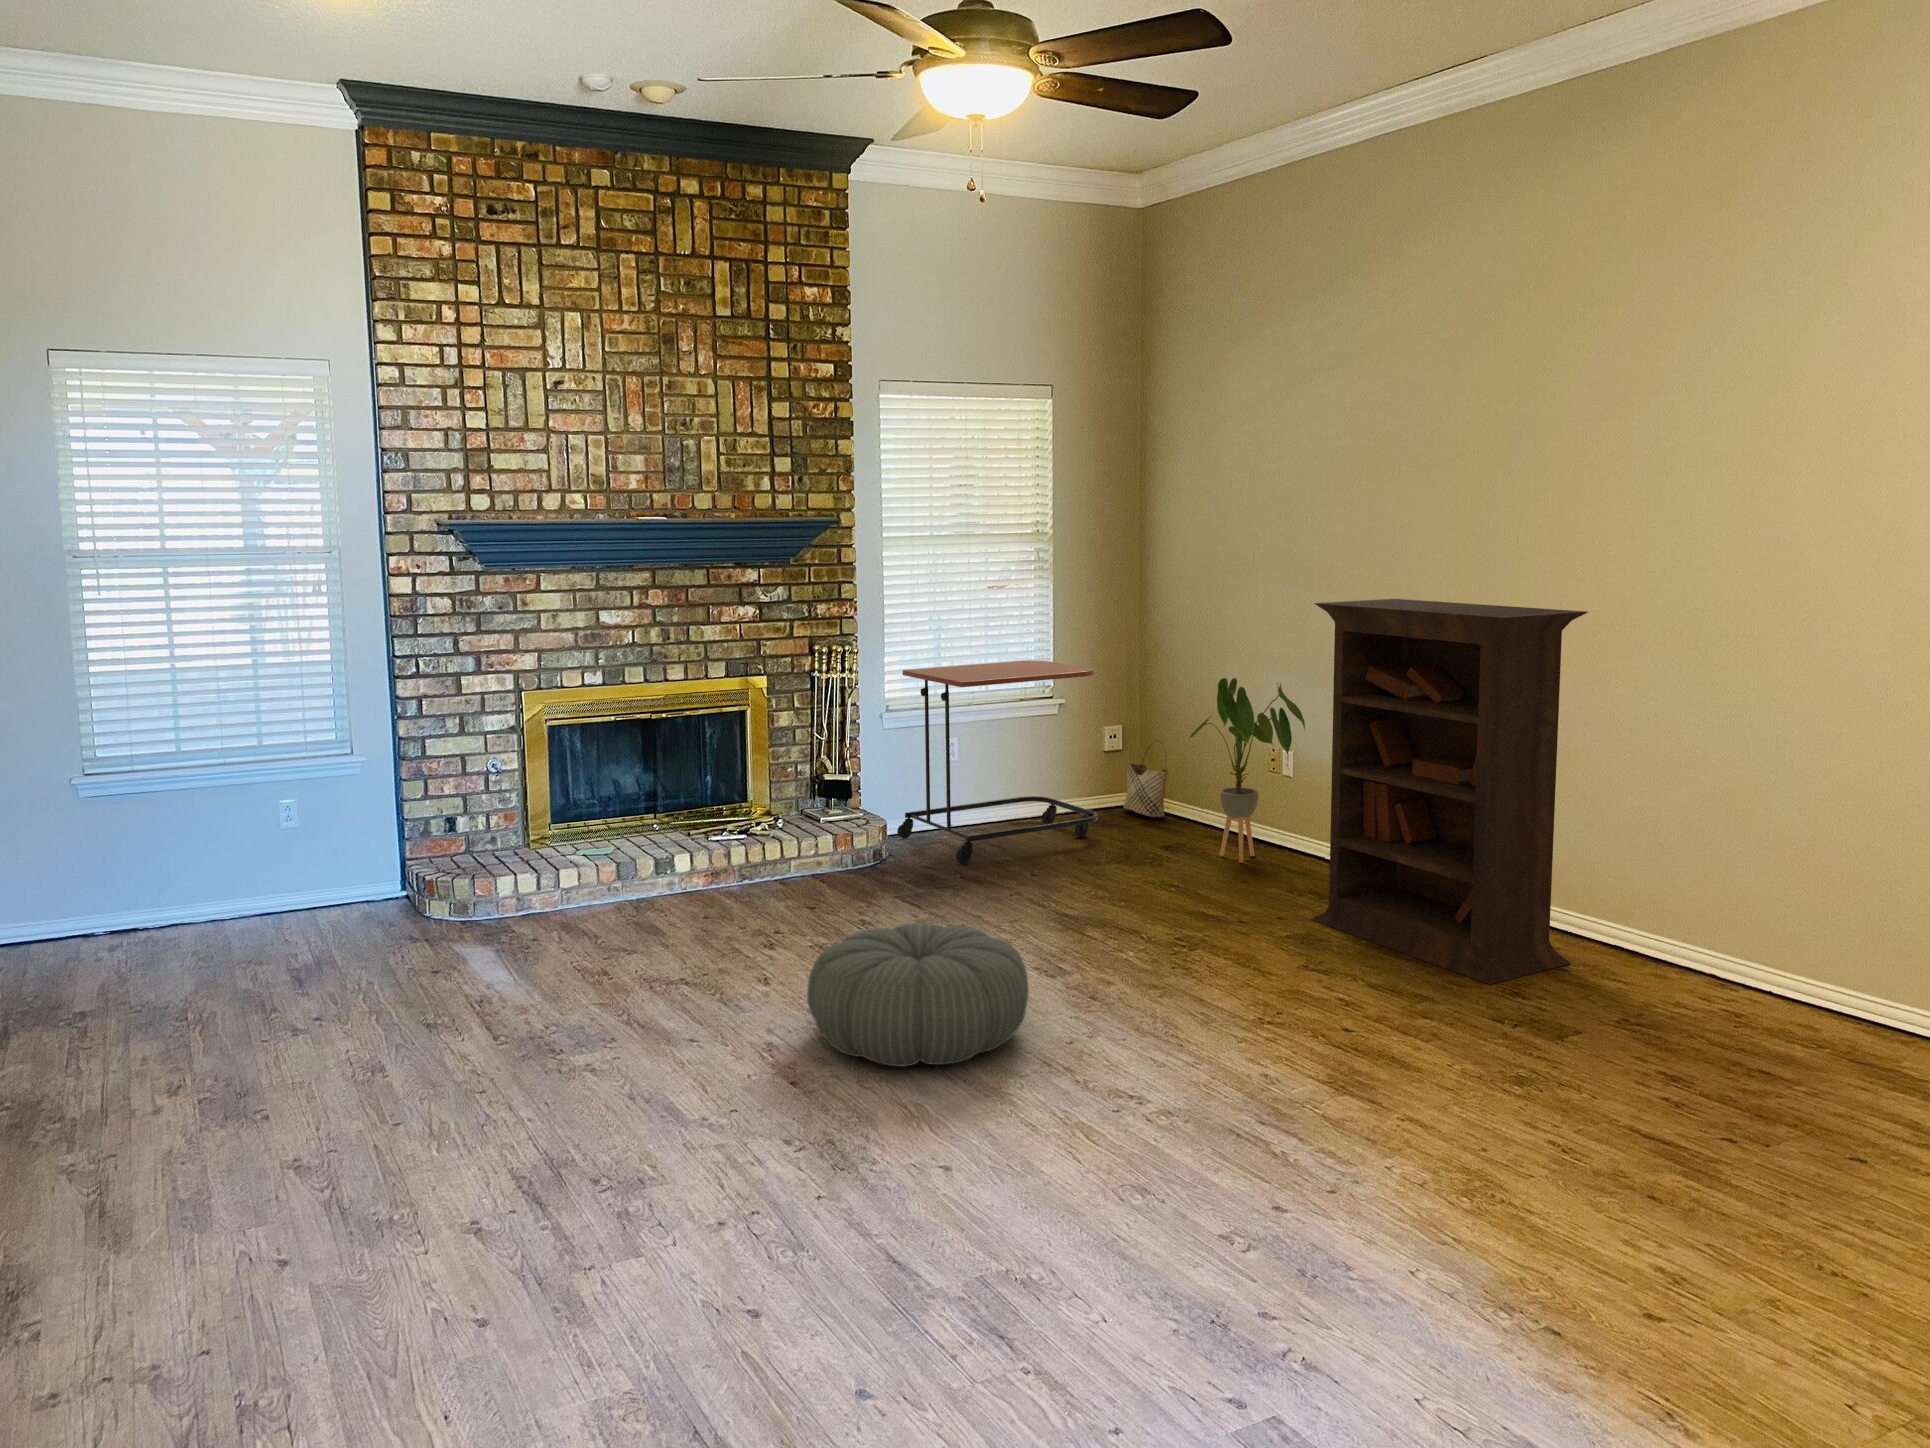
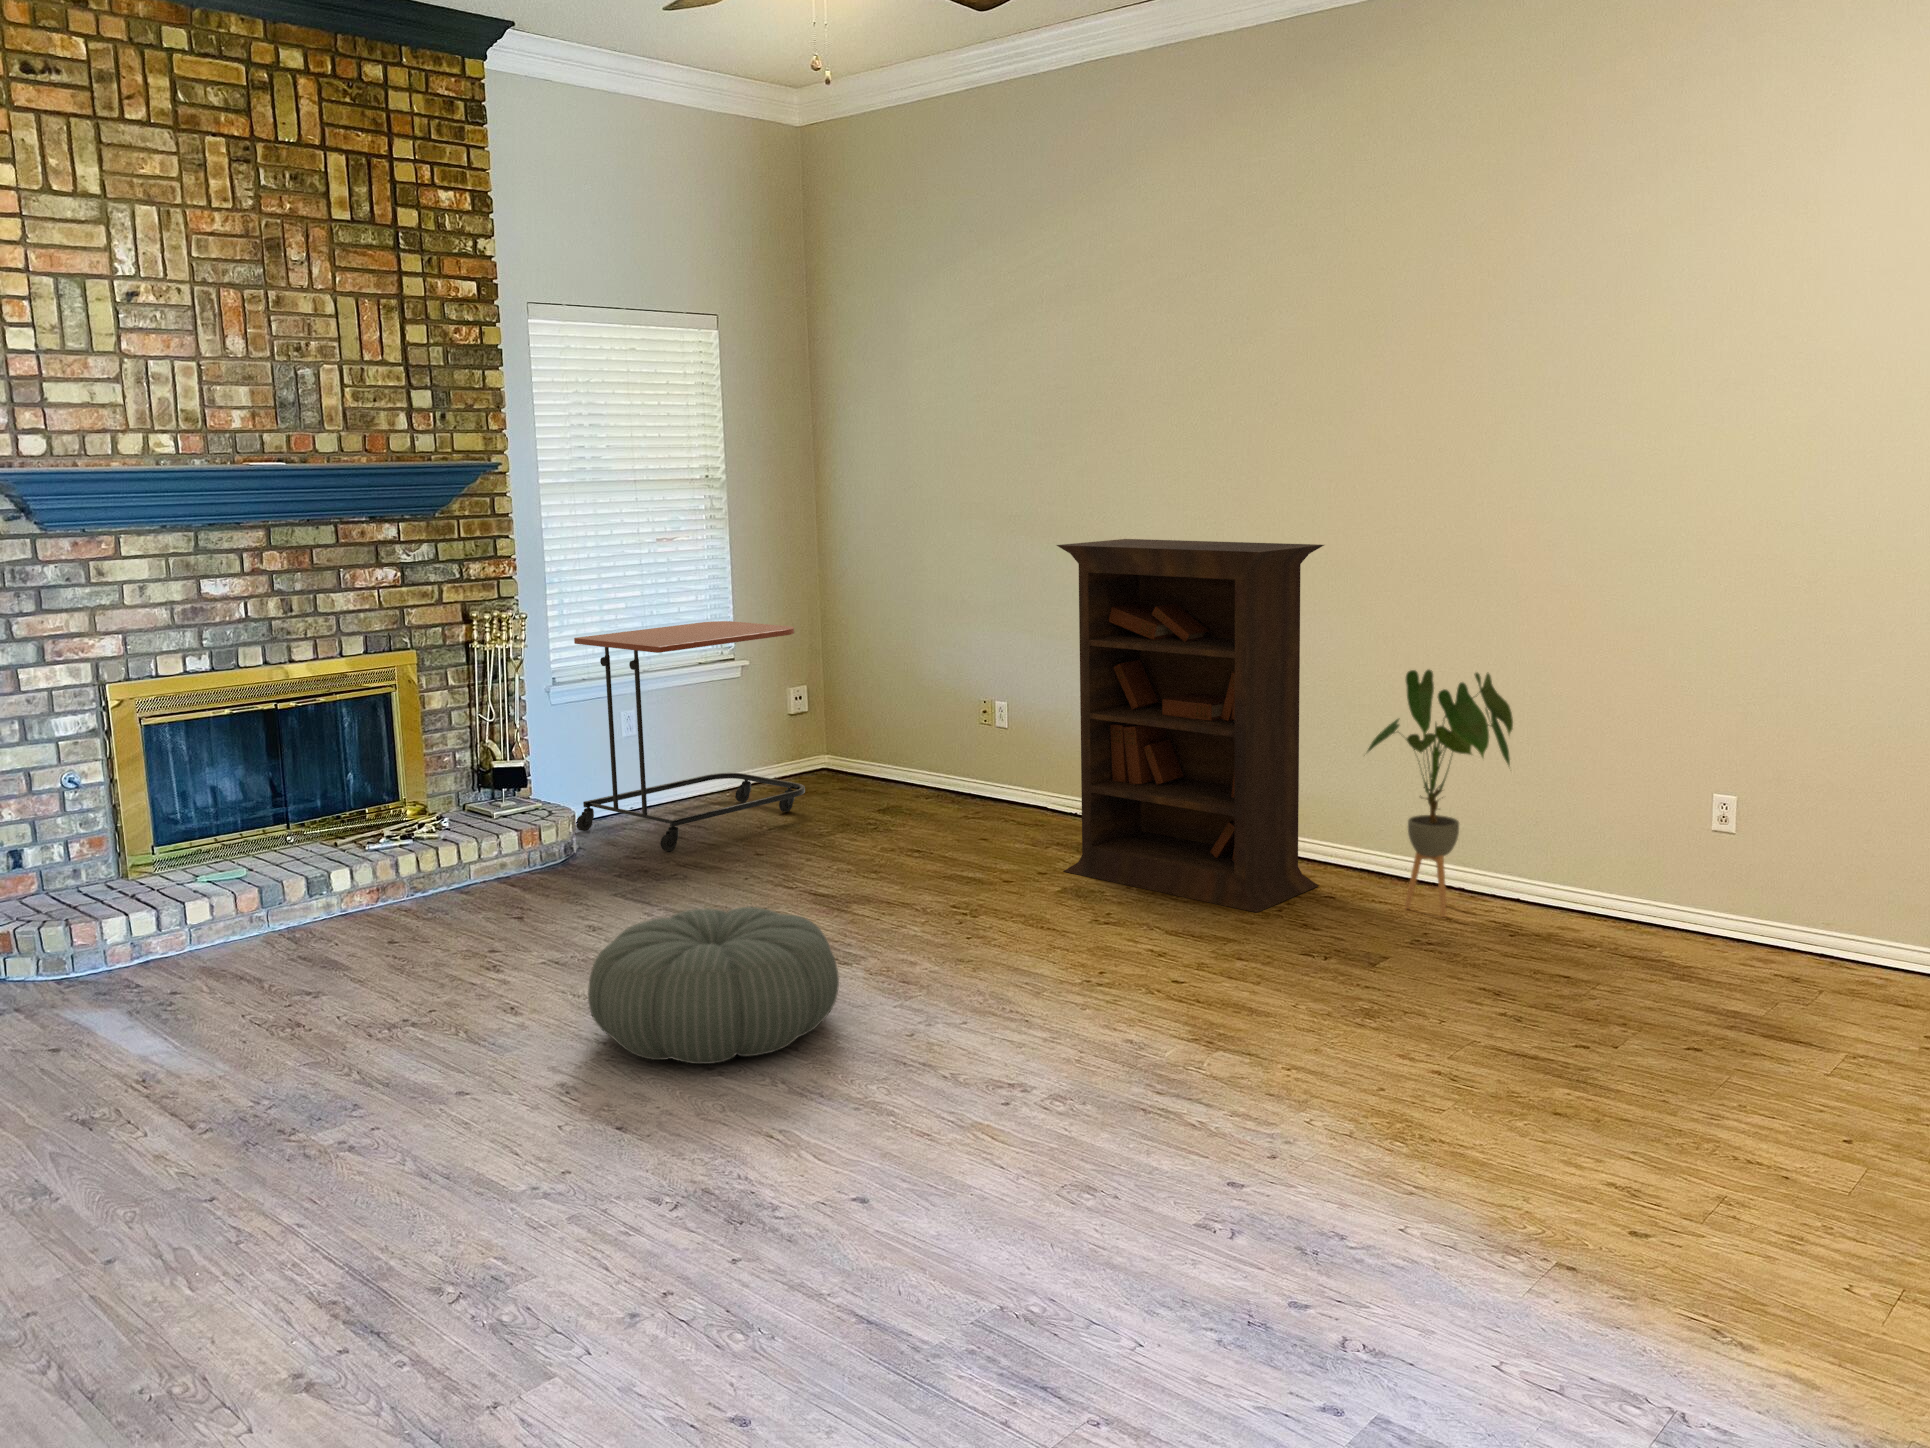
house plant: present [1190,678,1305,862] -> present [1367,670,1513,917]
woven basket: present [1123,740,1168,817] -> none [818,703,868,786]

